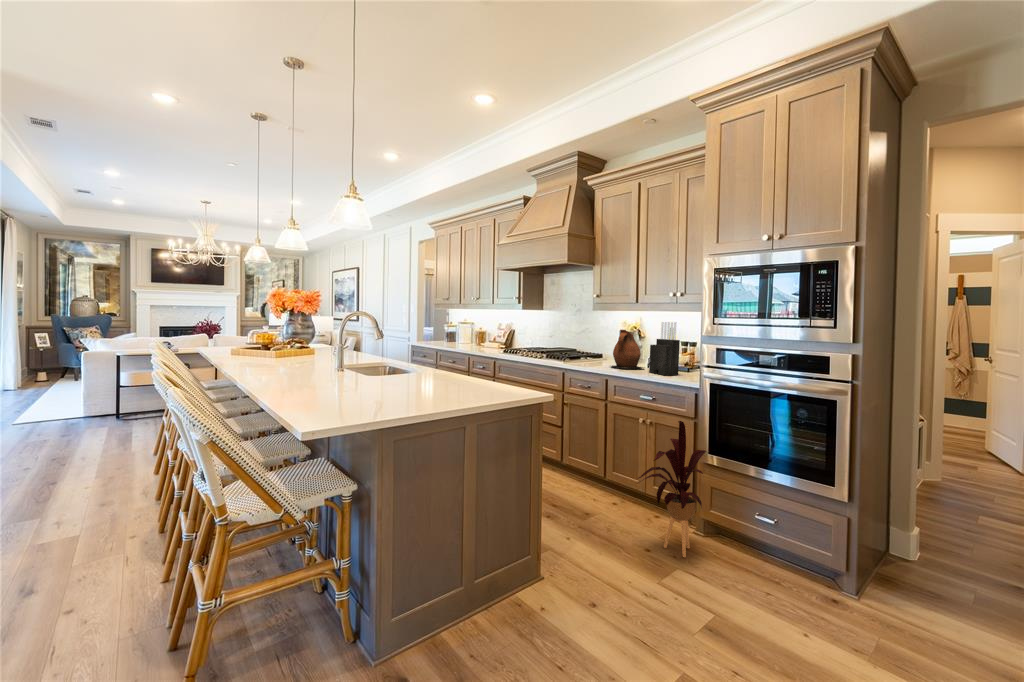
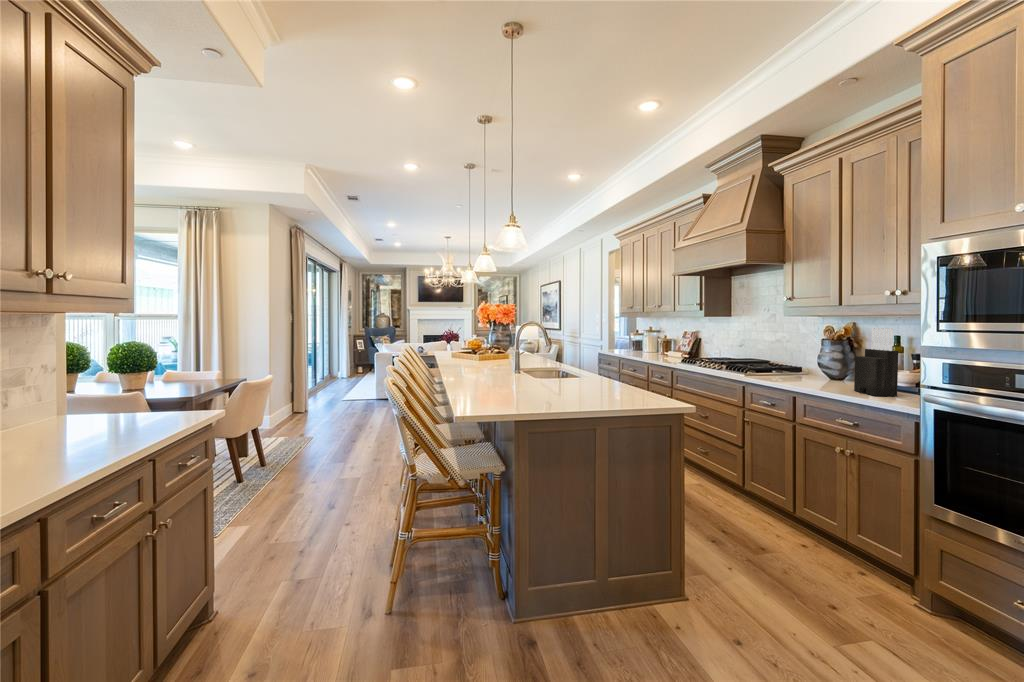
ceramic pitcher: present [612,330,643,368] -> none [800,338,852,386]
house plant: present [638,421,706,557] -> none [817,460,934,642]

